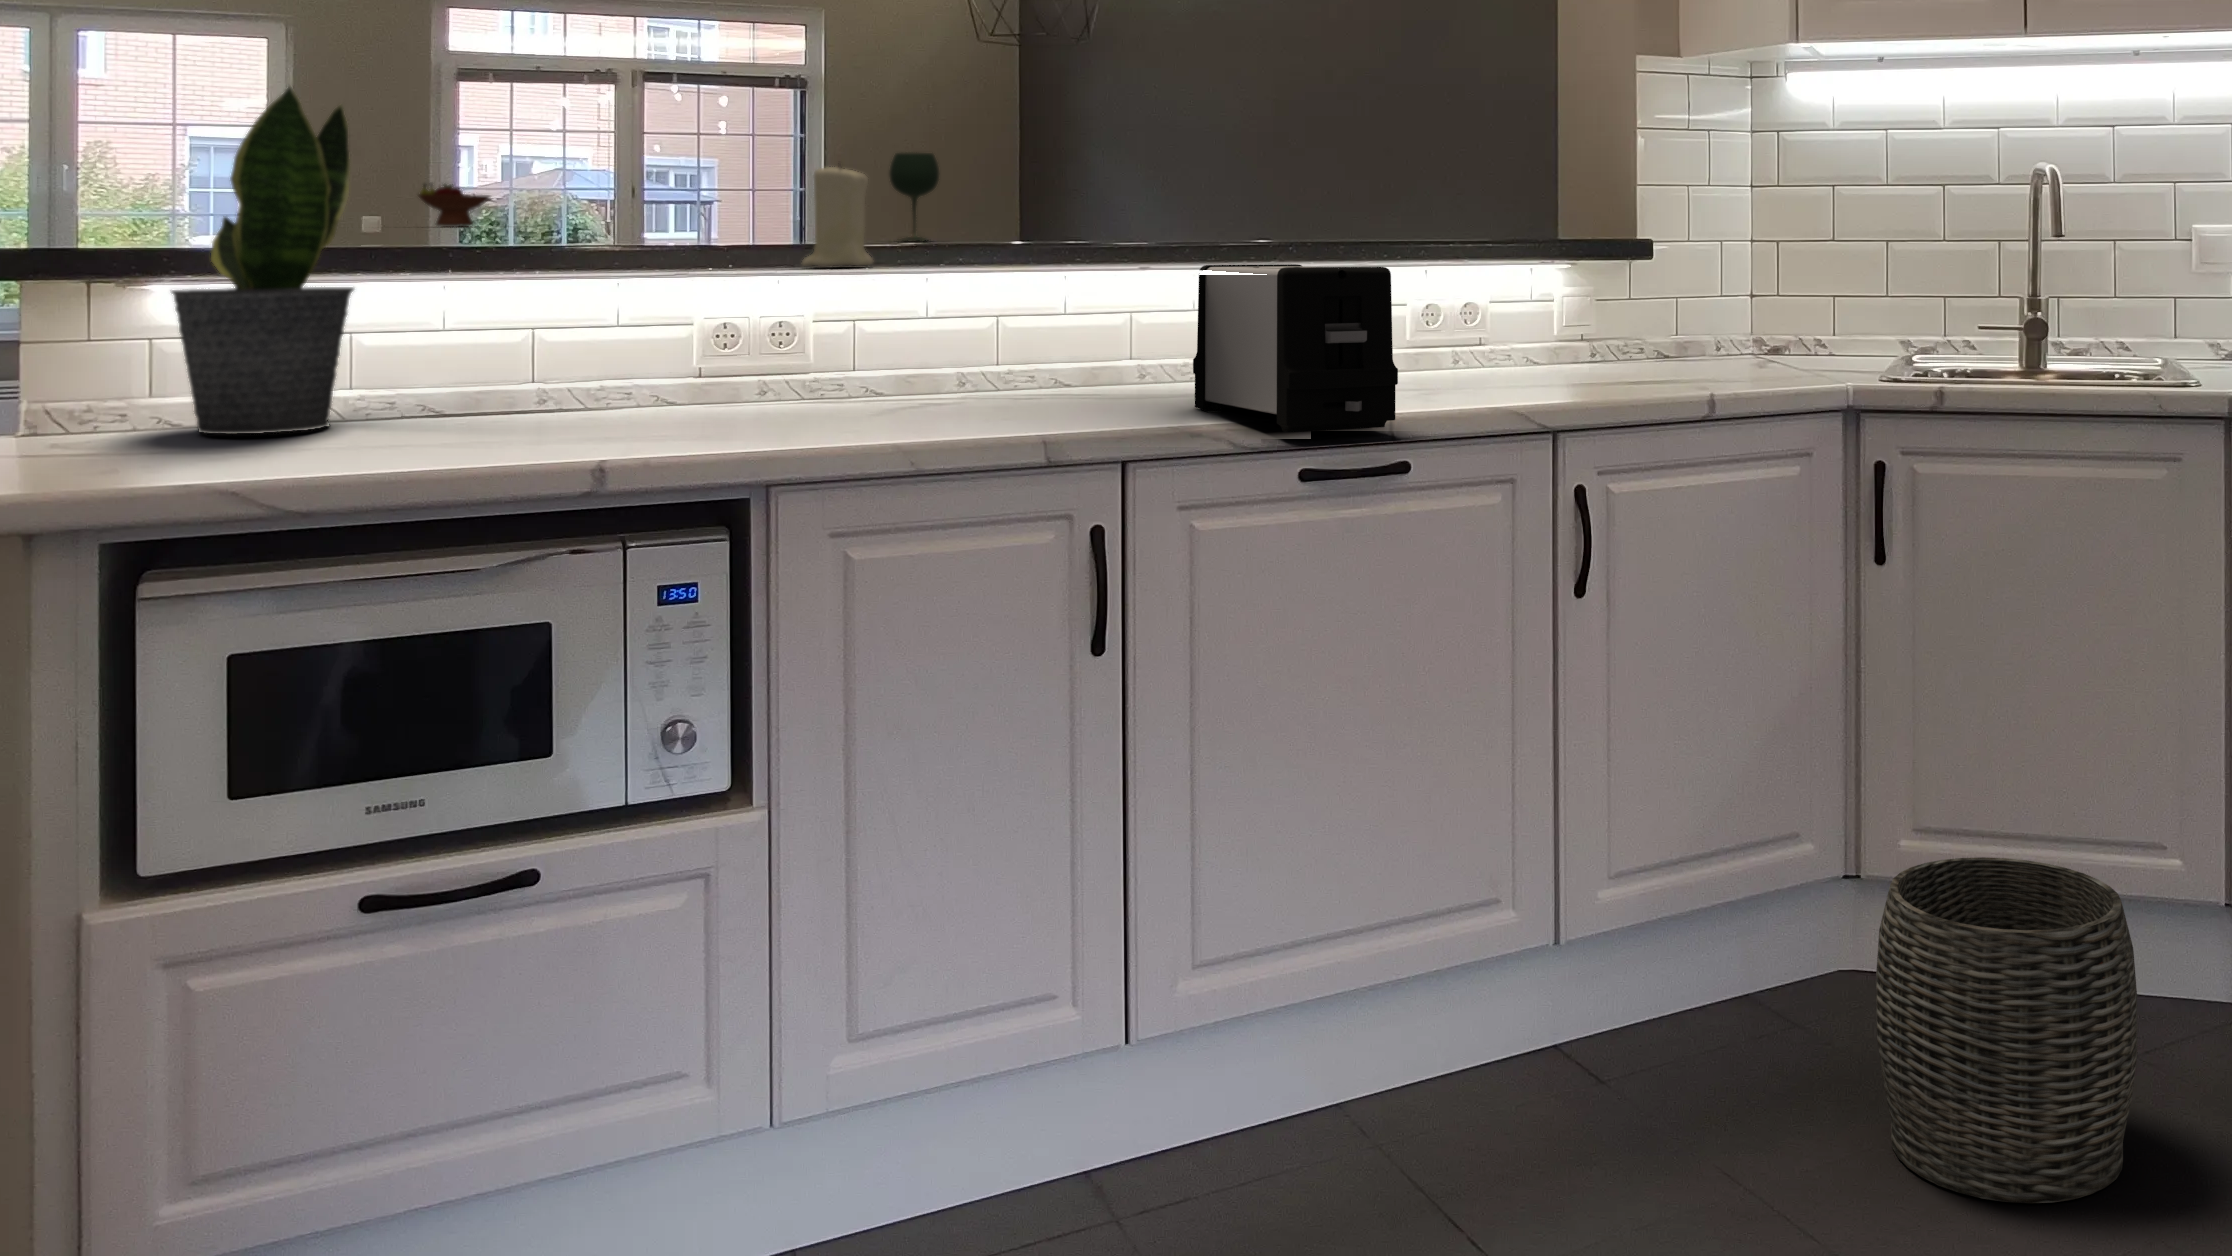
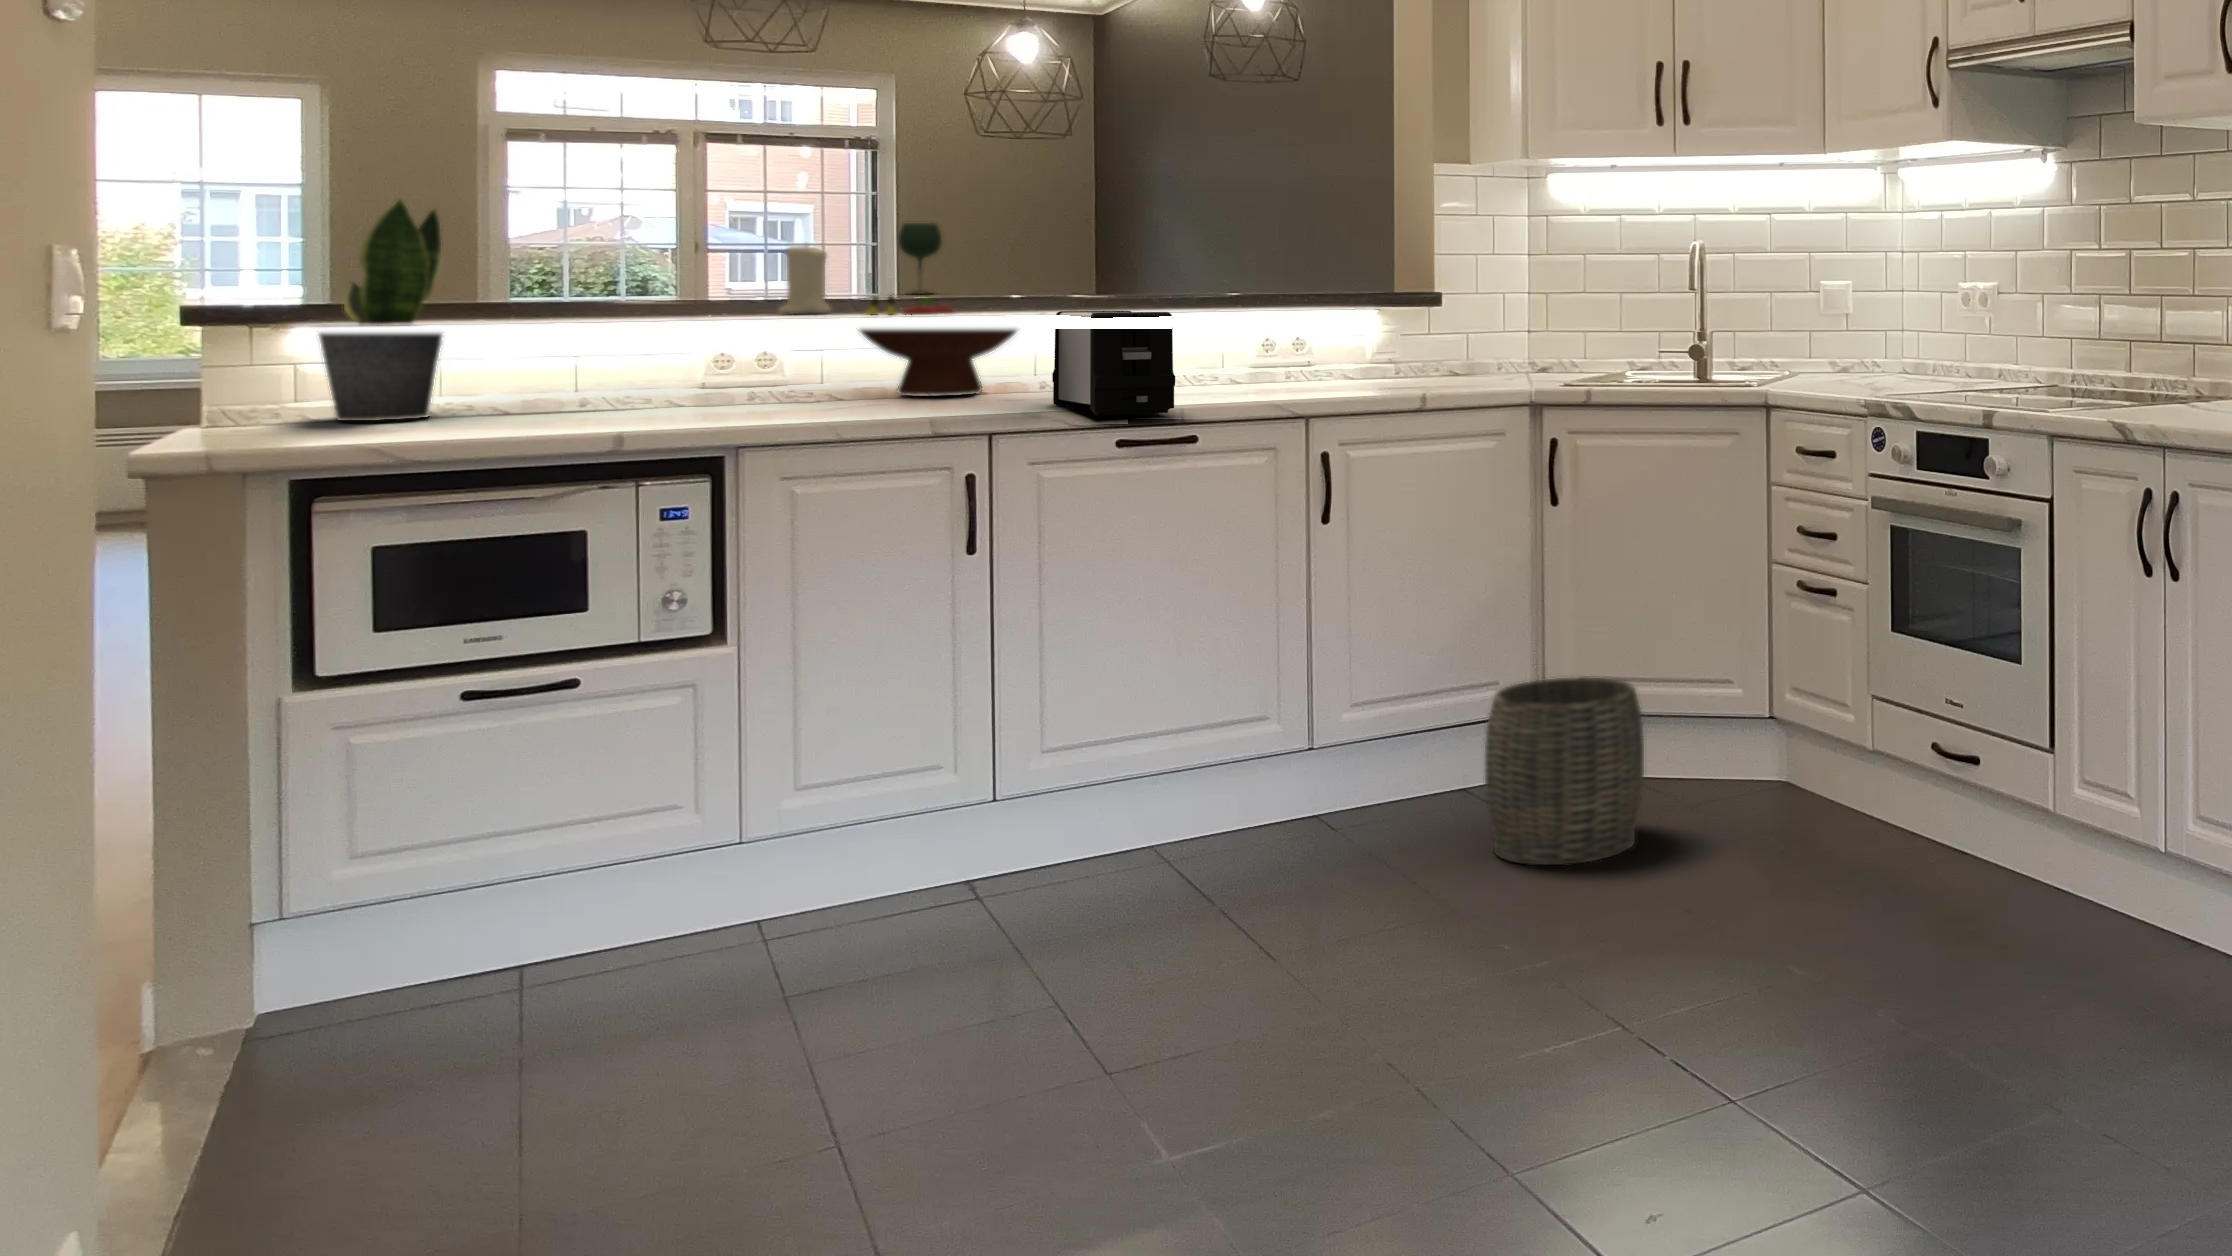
fruit bowl: present [418,184,490,227] -> present [860,296,1017,396]

